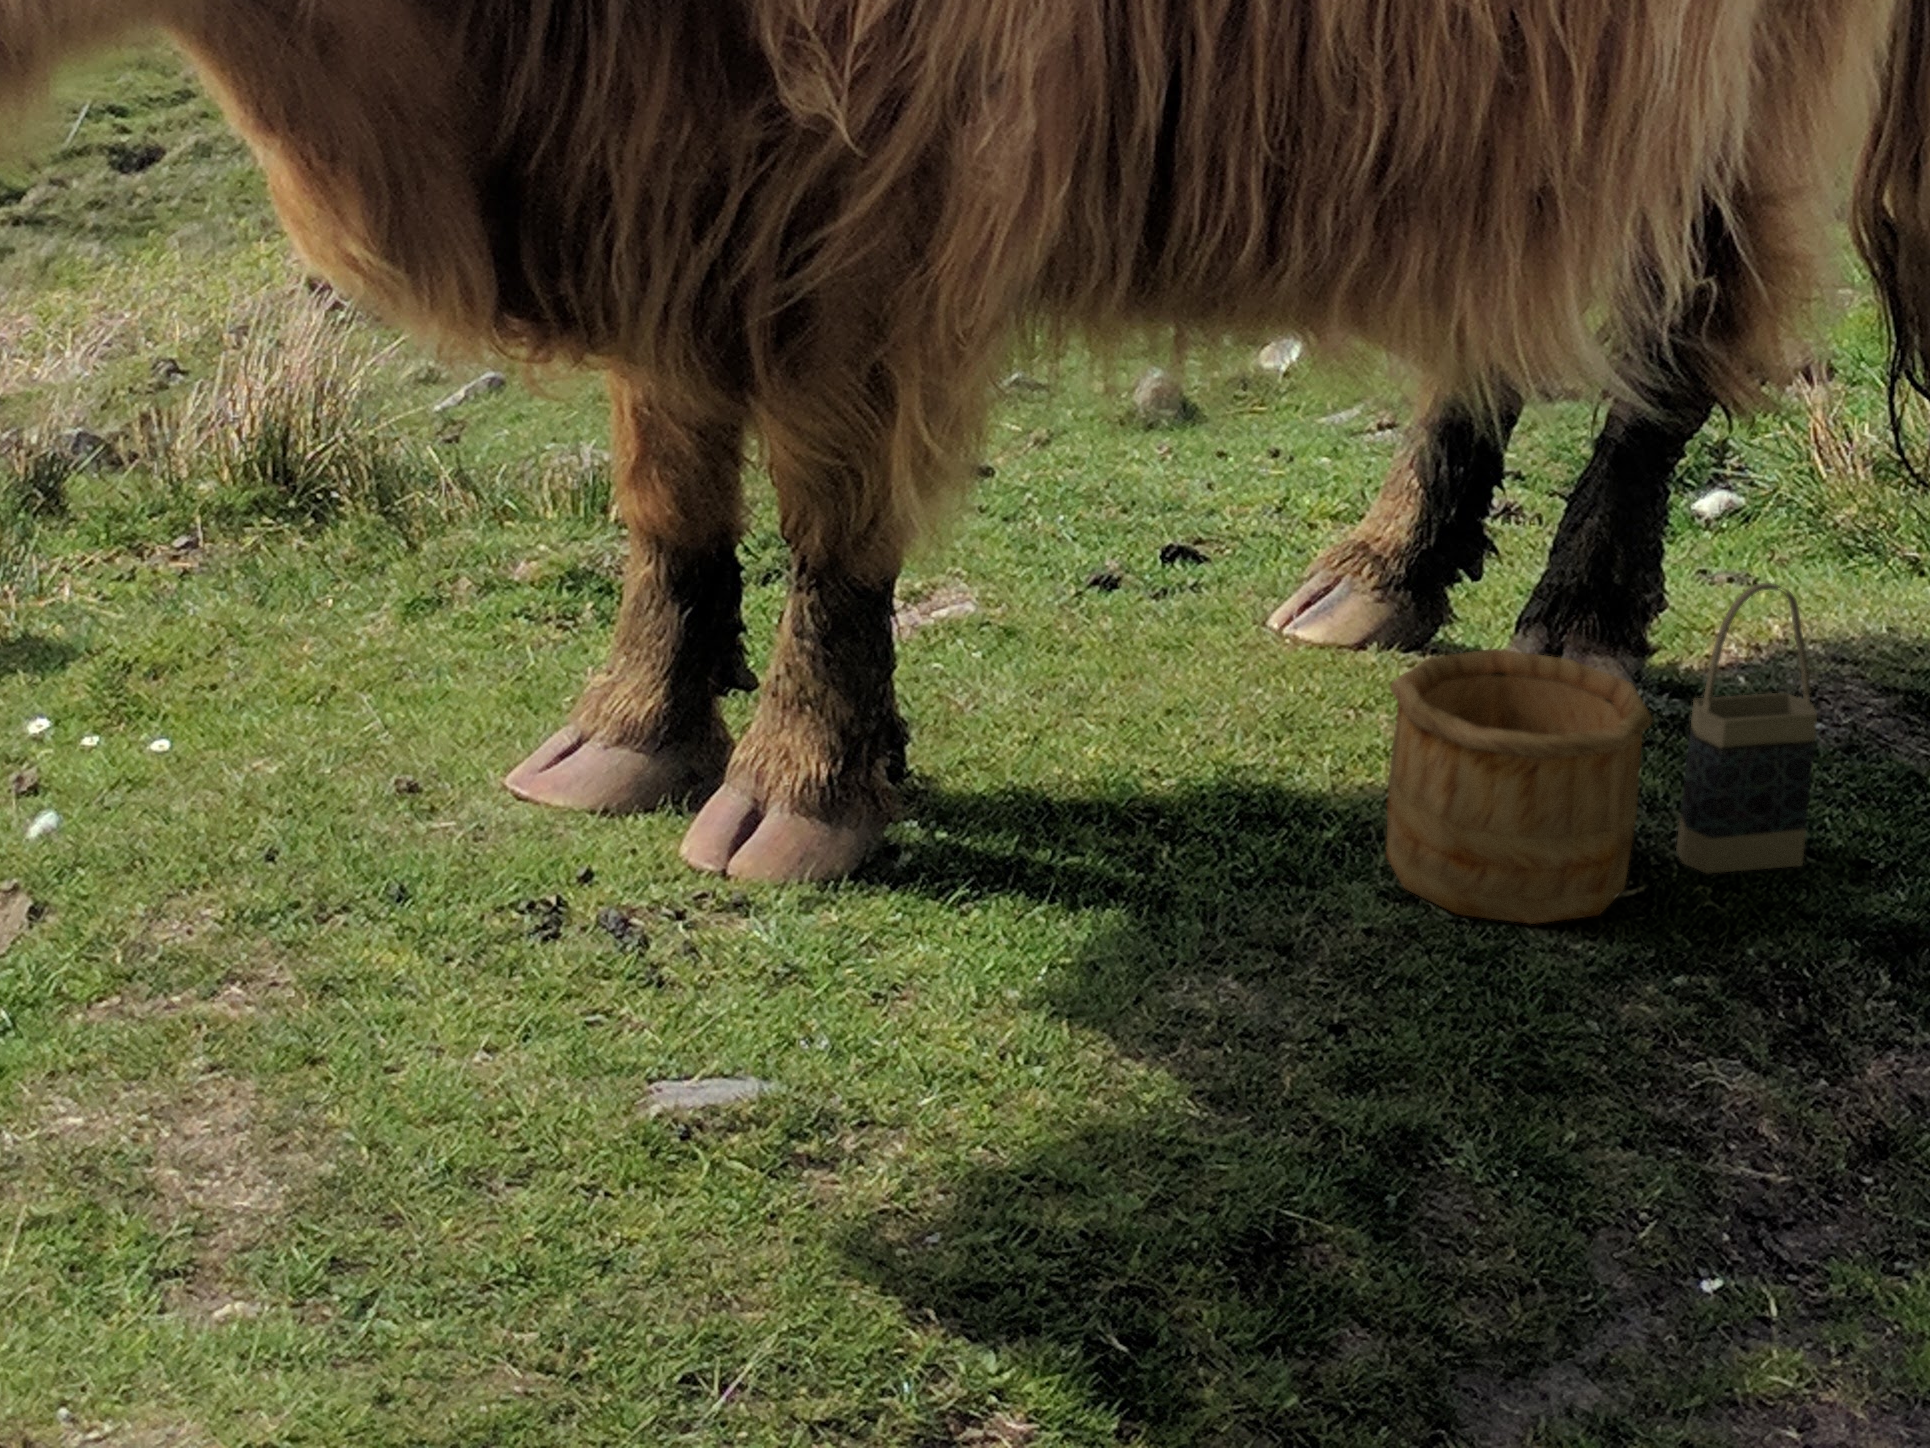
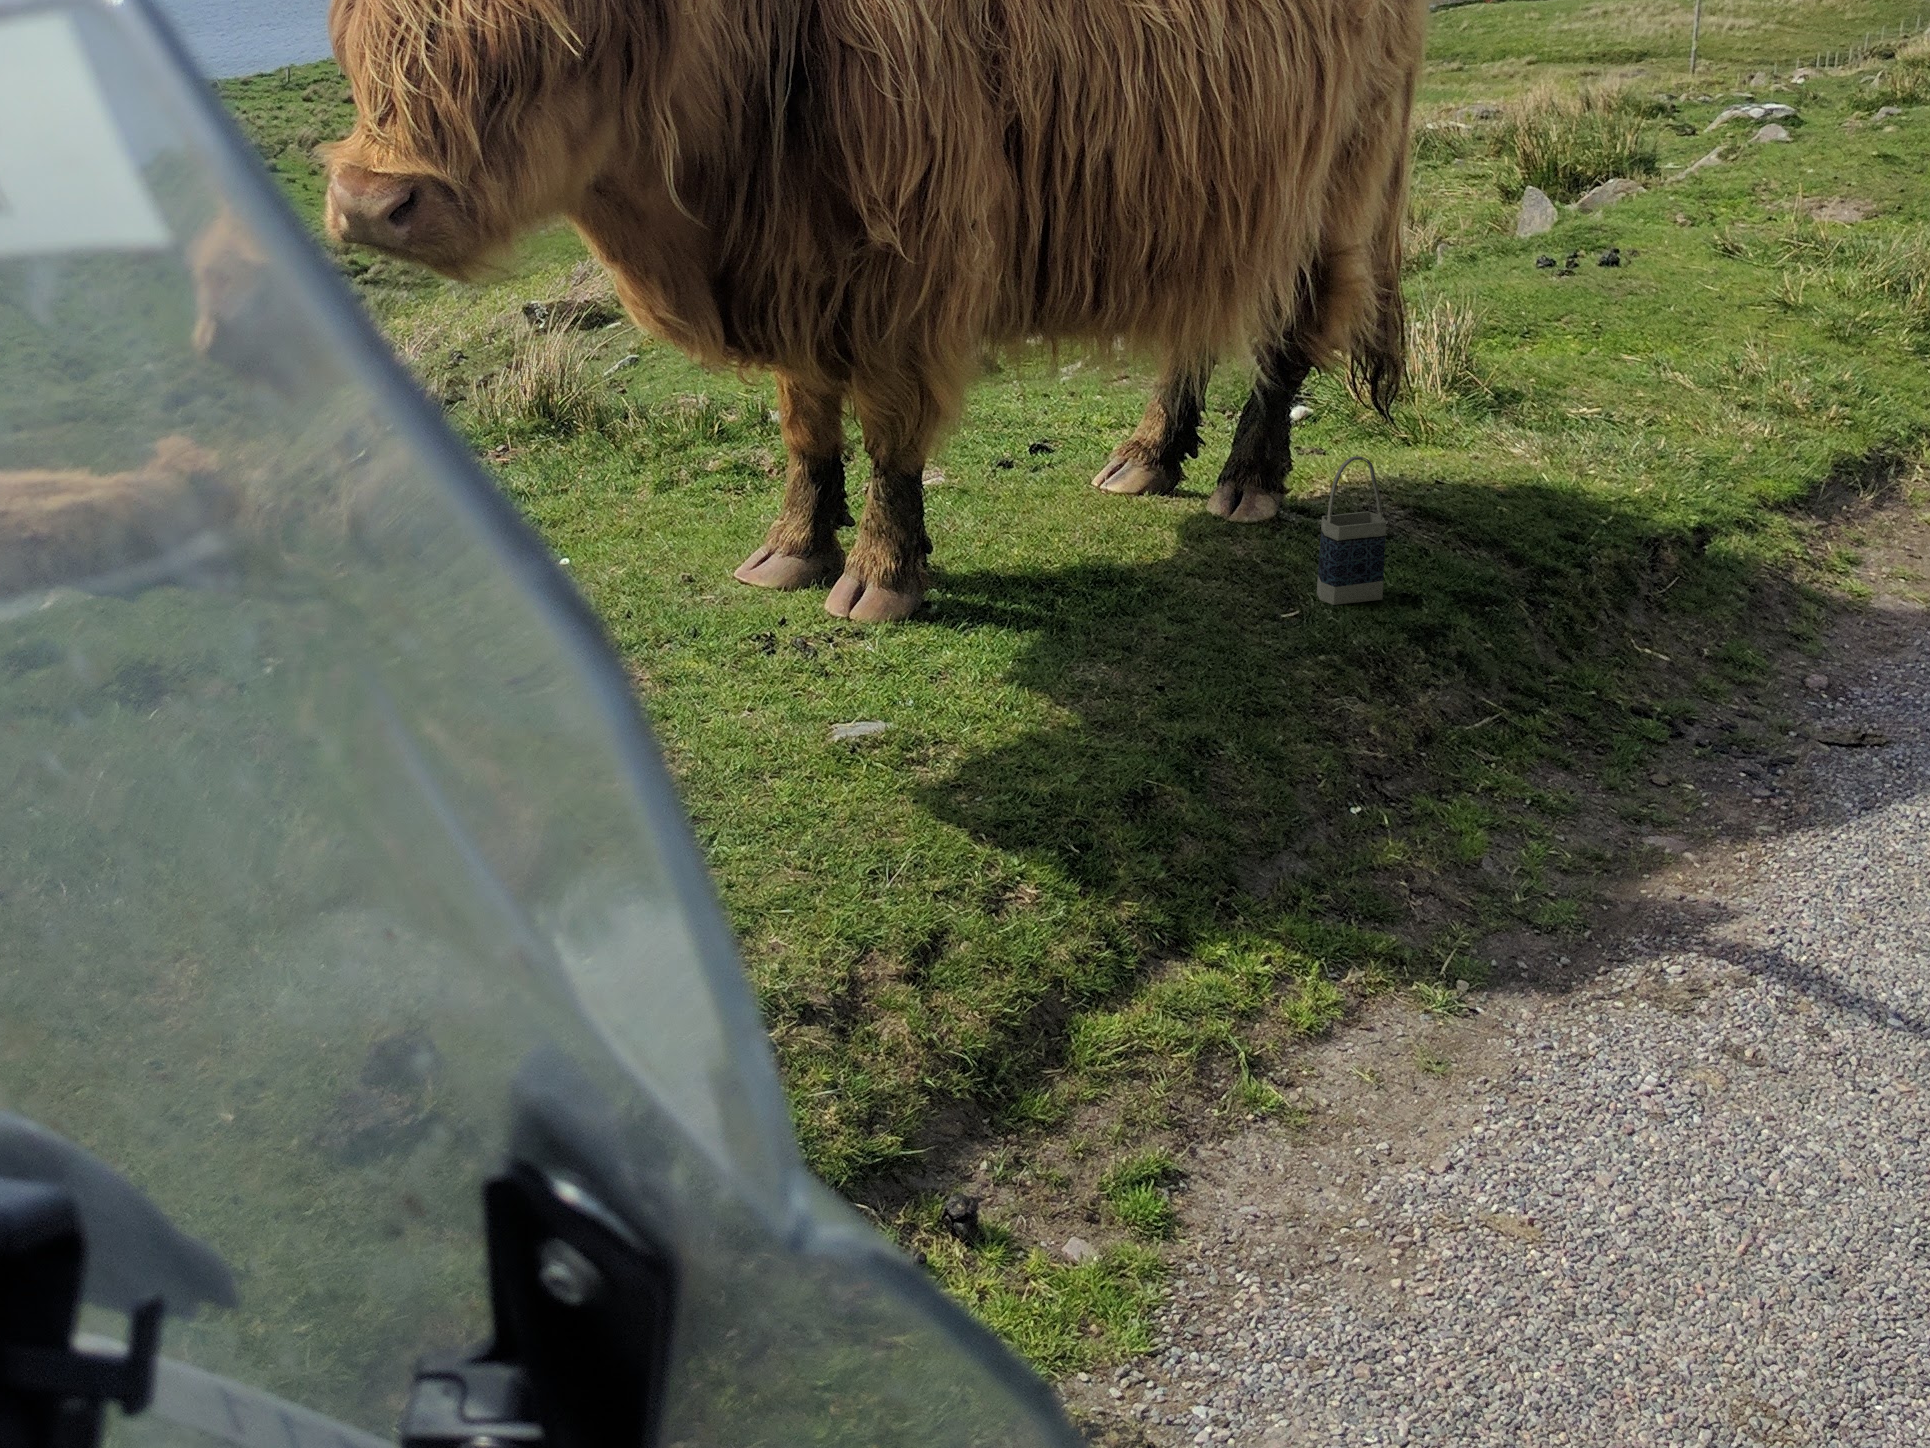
wooden bucket: present [1386,649,1653,924] -> none [1168,494,1303,633]

